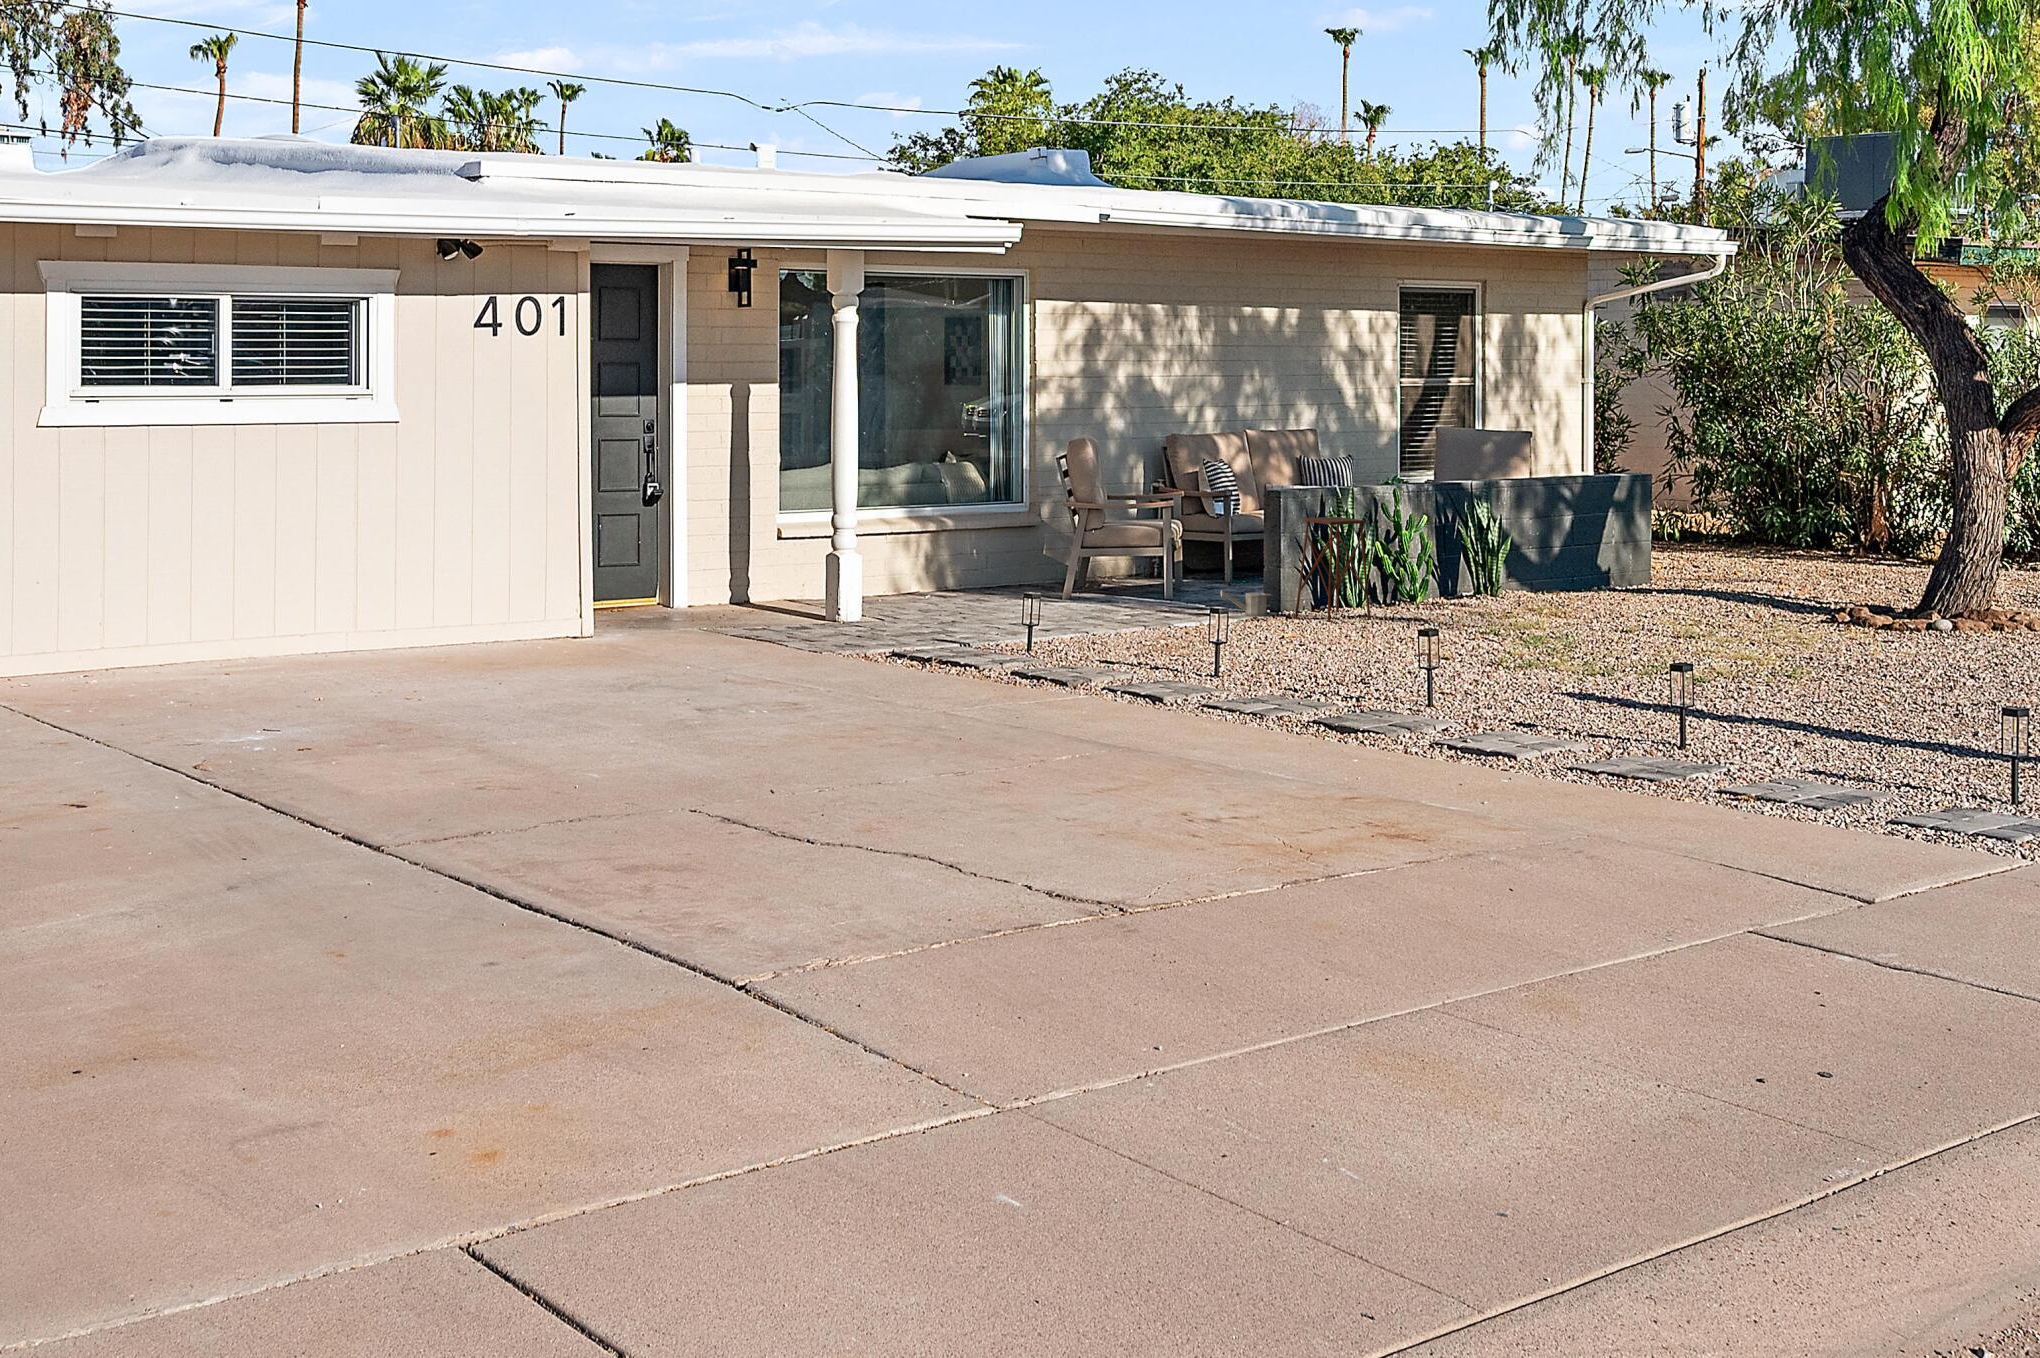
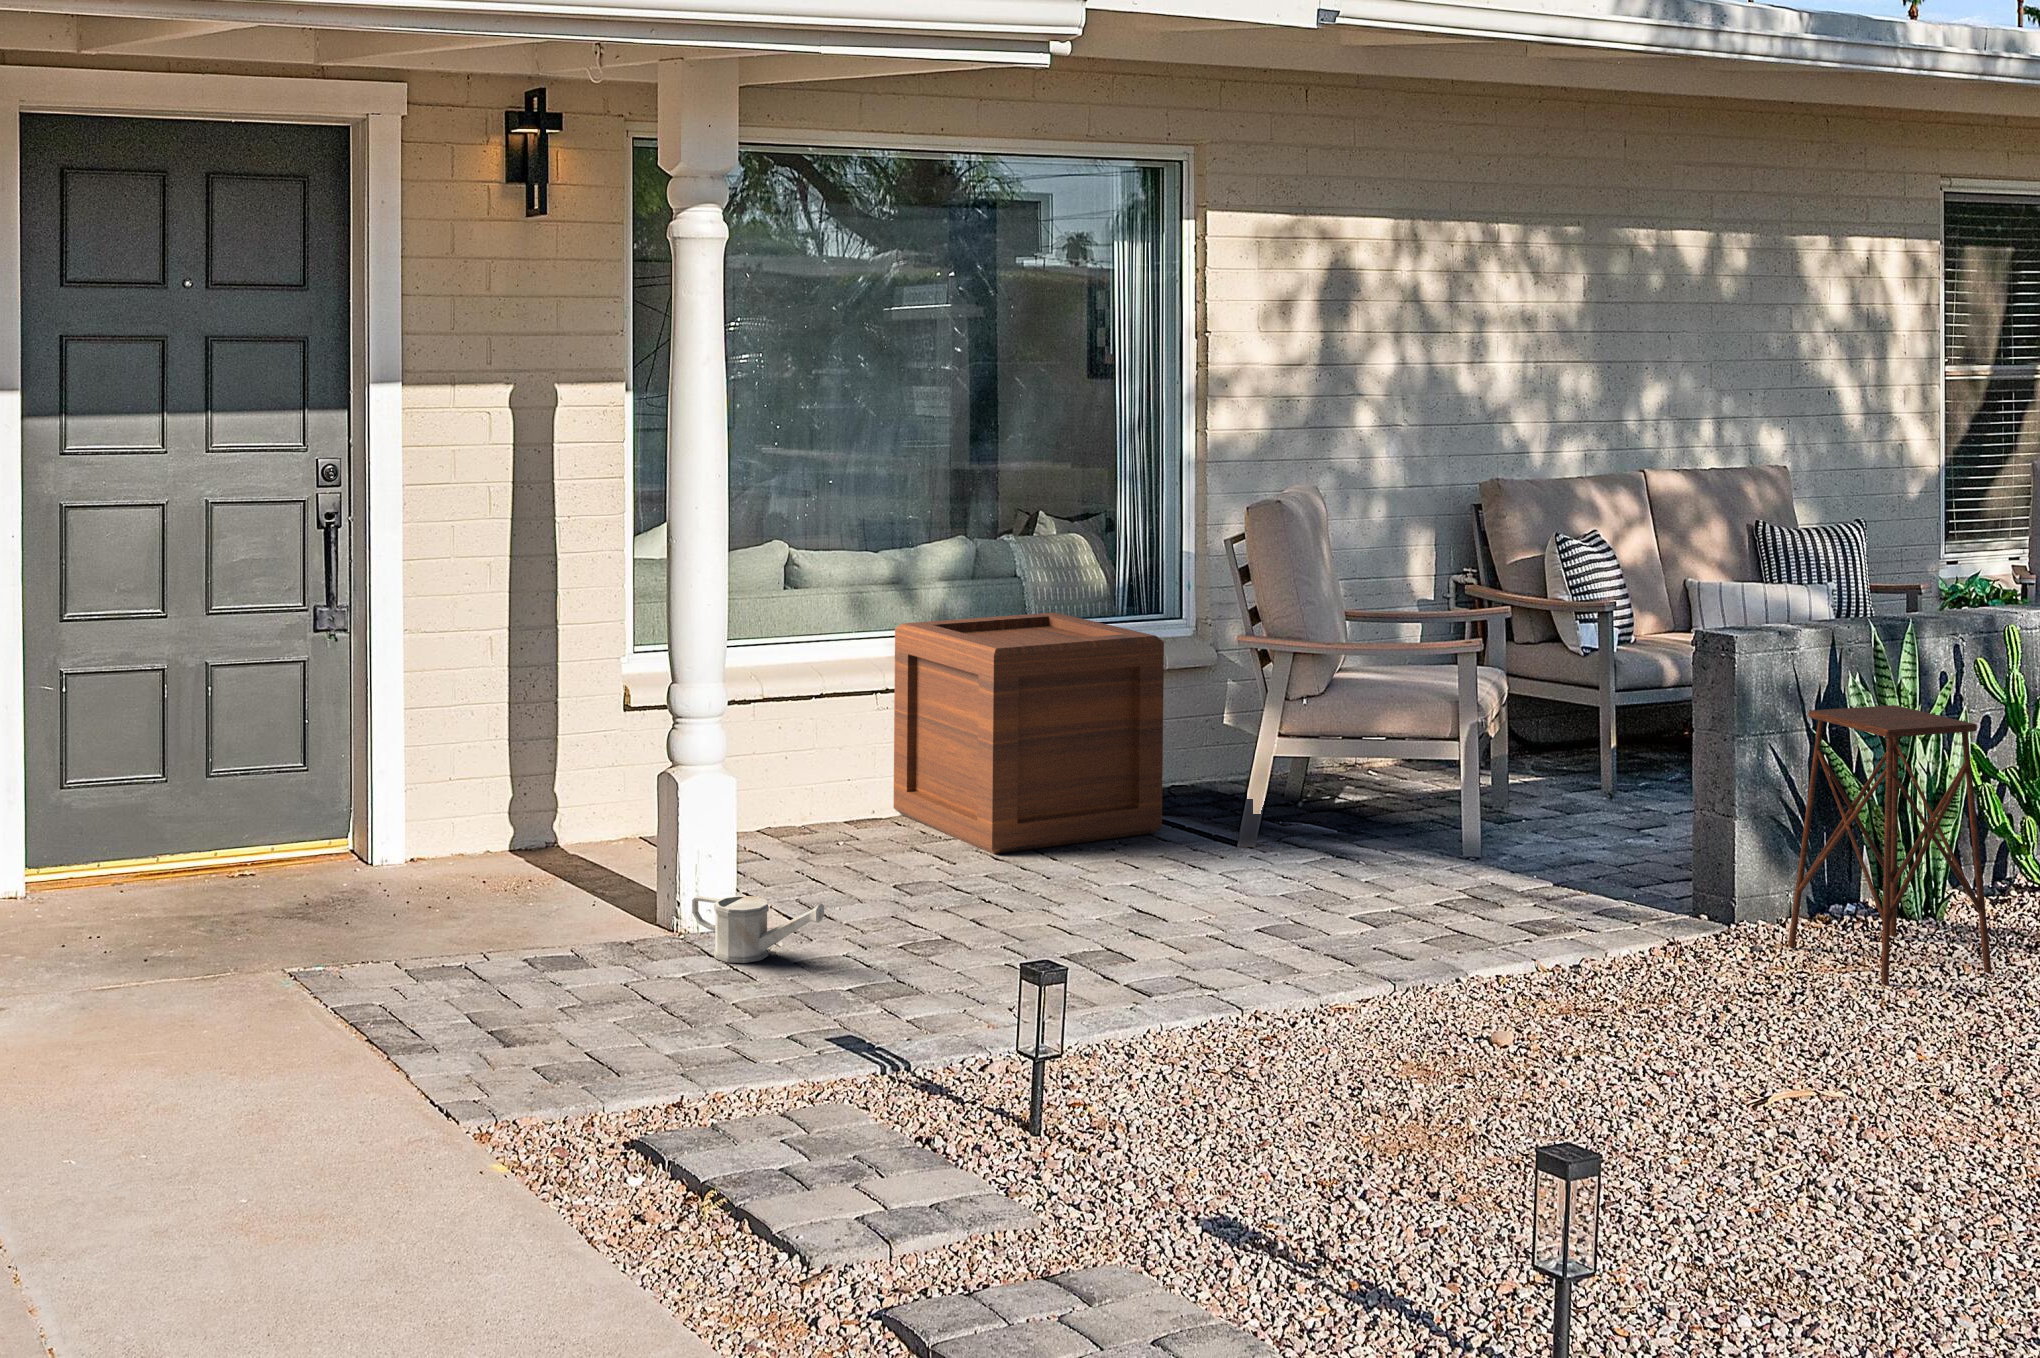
wooden crate: none [897,496,1028,600] -> present [894,612,1164,854]
watering can: present [1220,590,1273,616] -> present [692,896,824,963]

